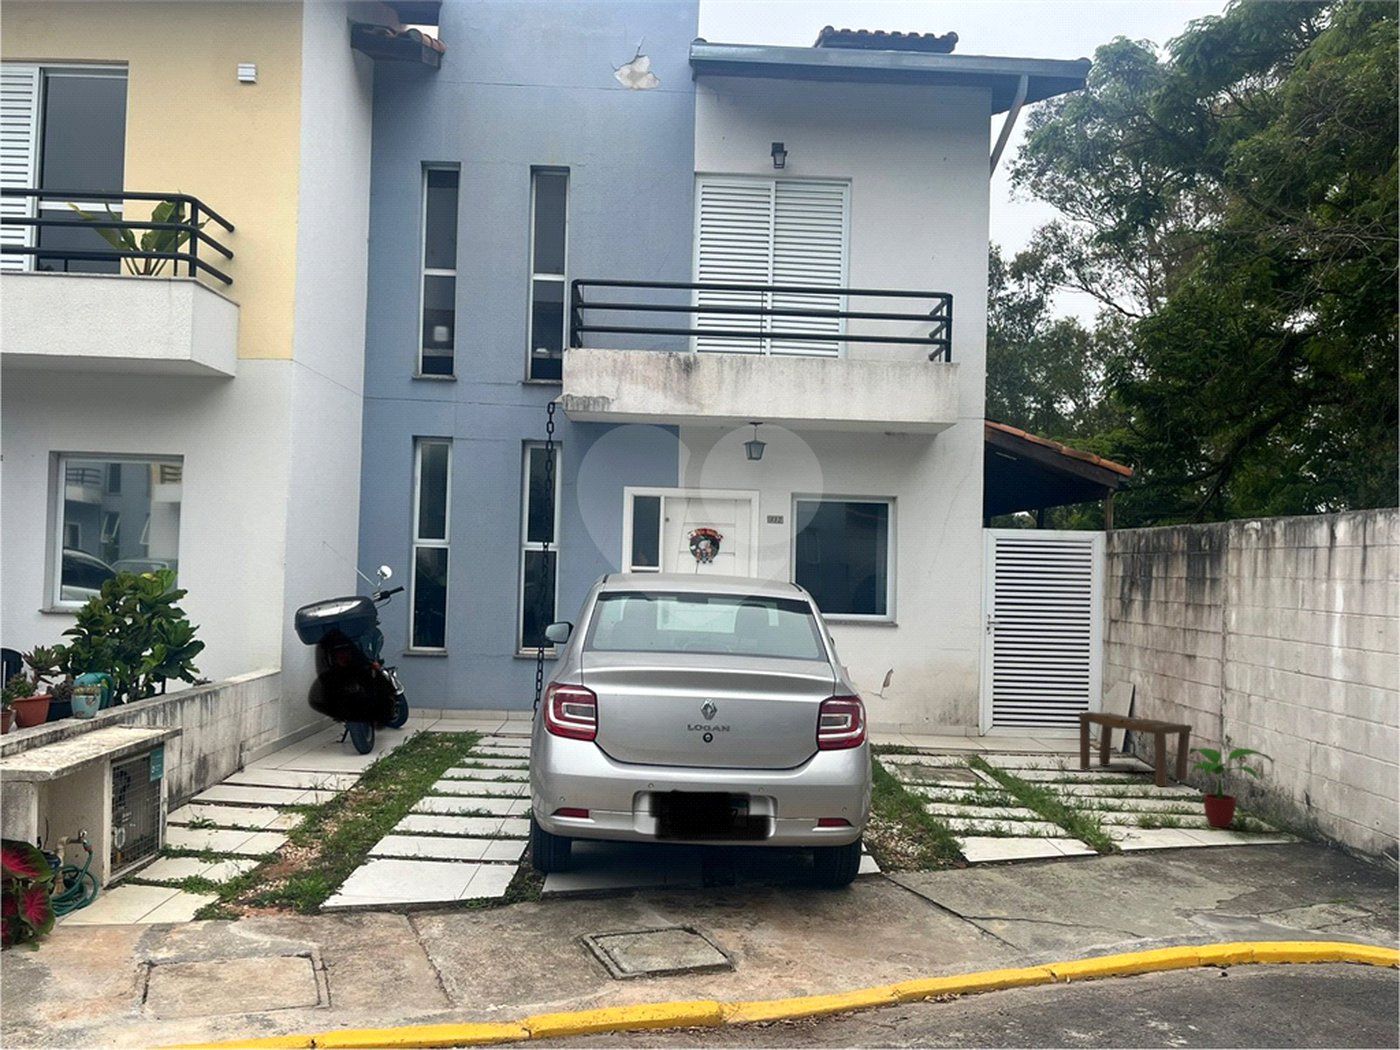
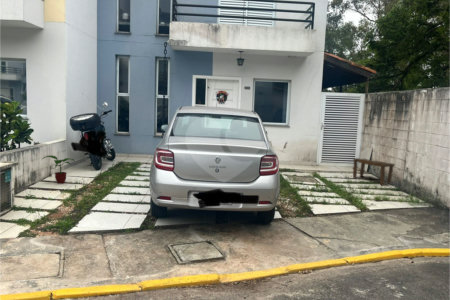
potted plant: present [1189,748,1273,827] -> present [43,155,74,183]

